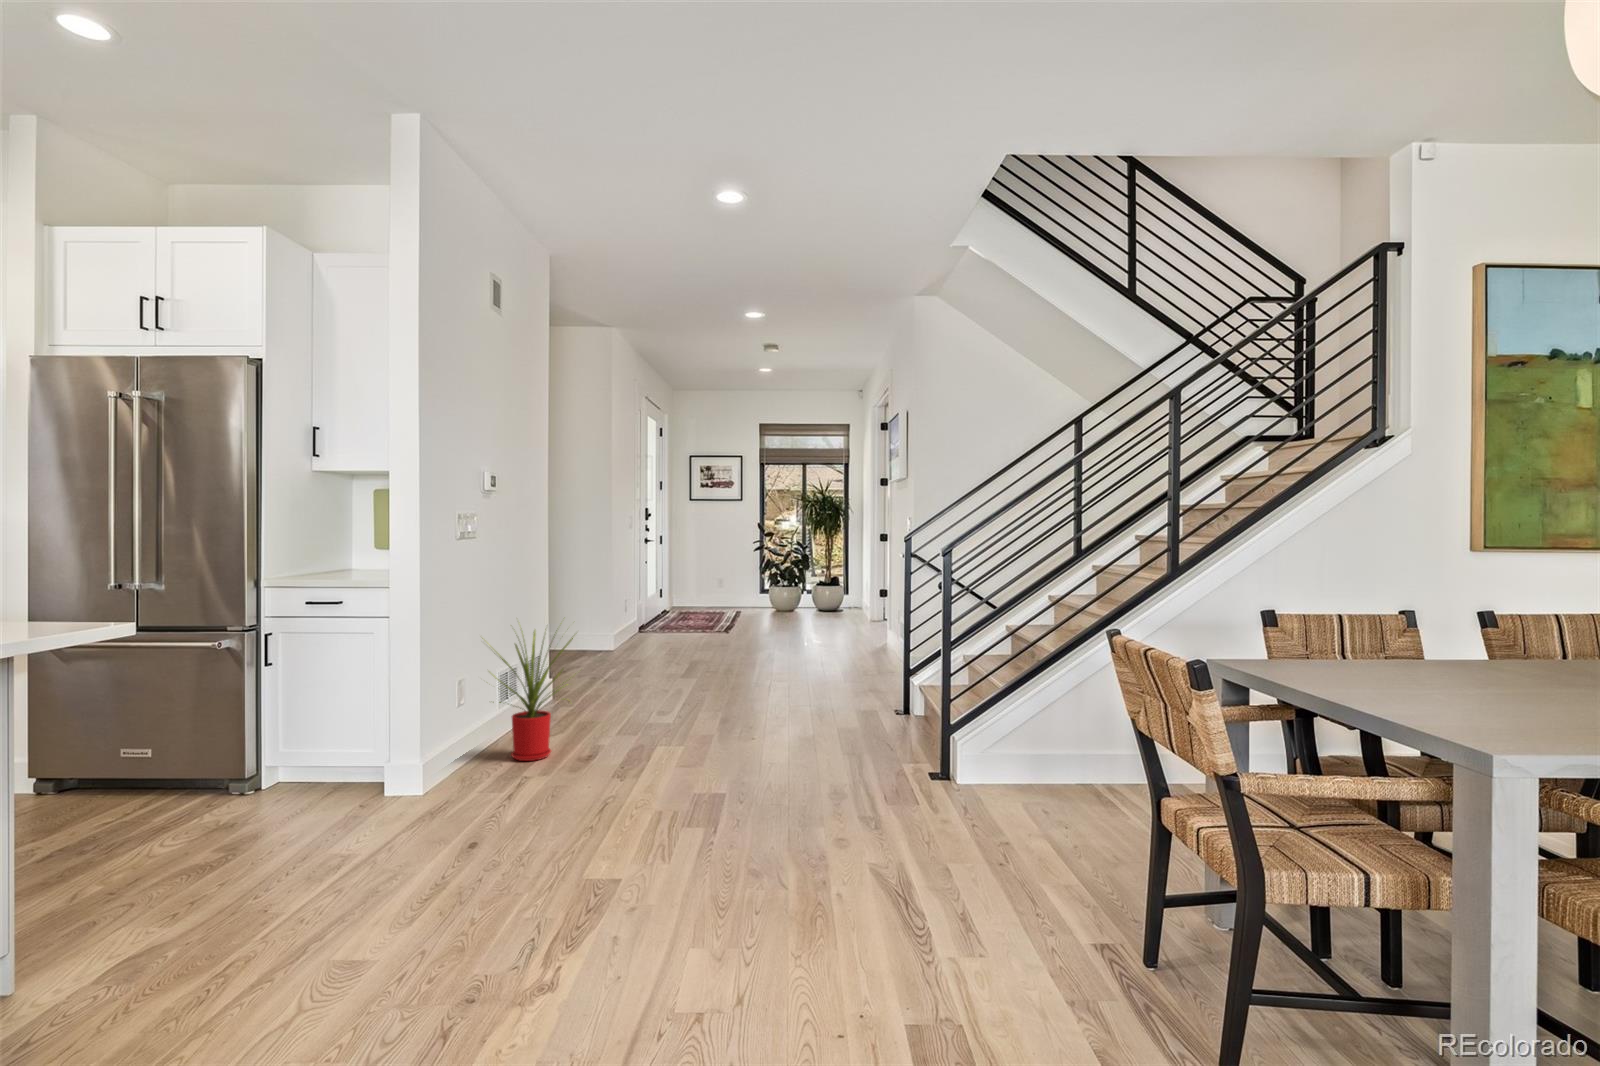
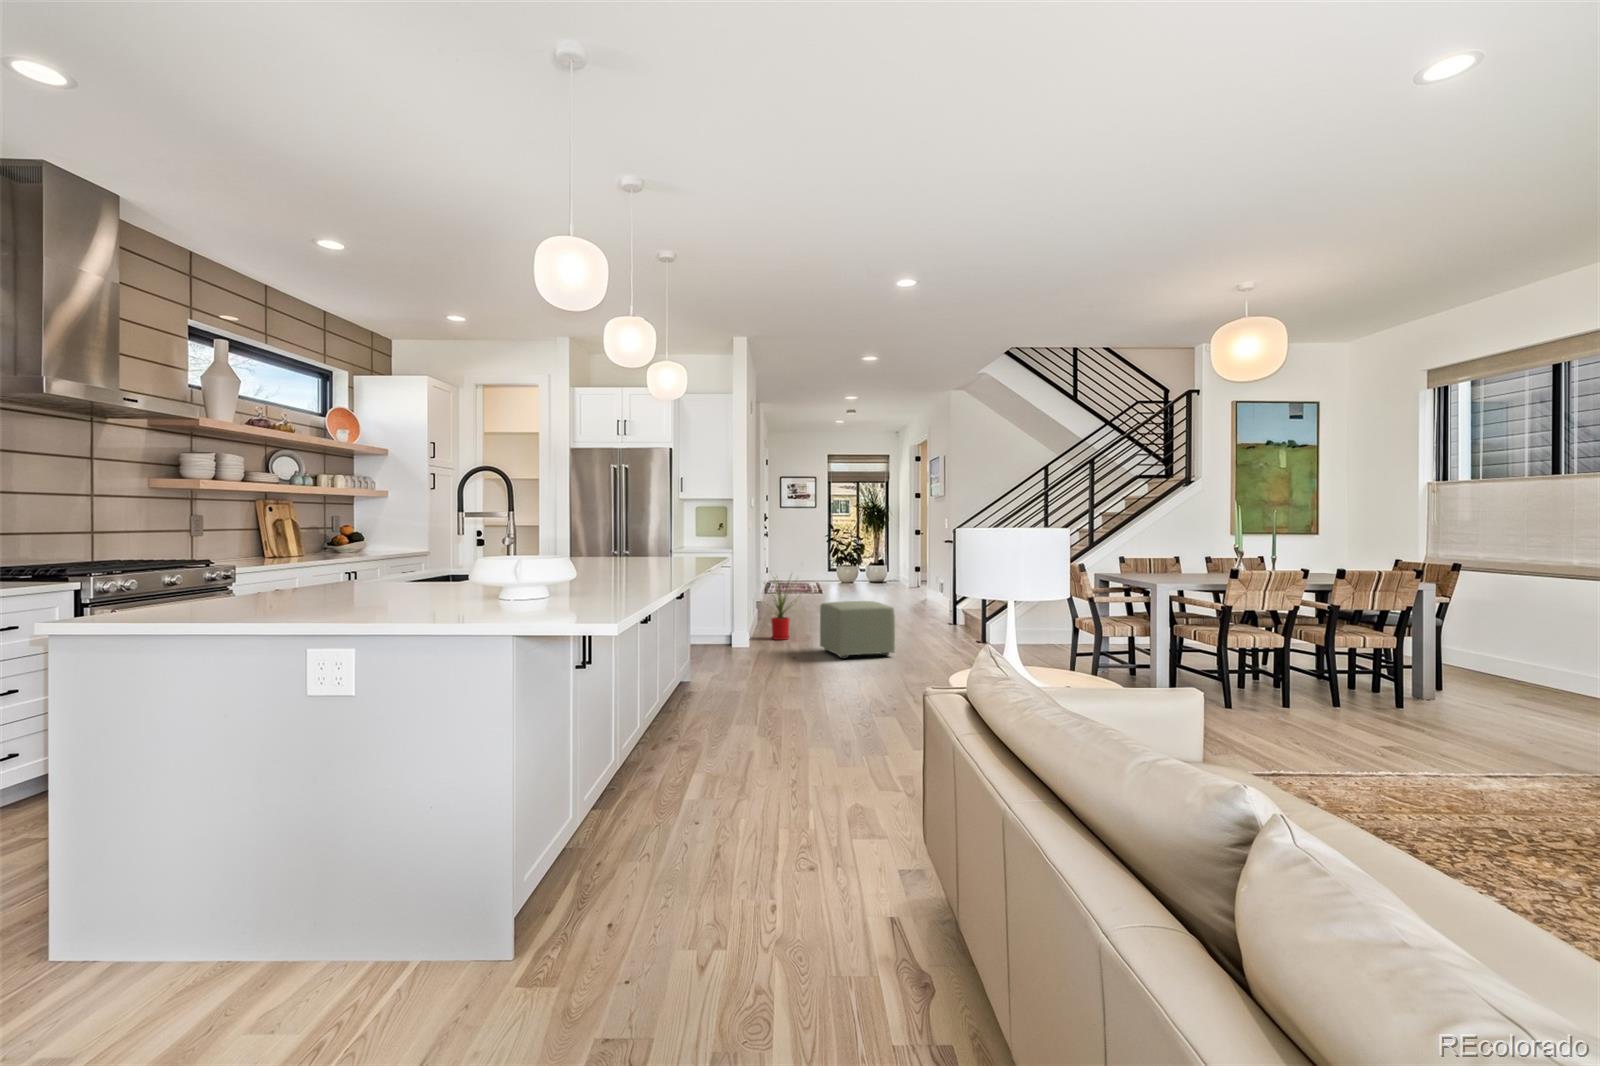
ottoman: none [567,693,717,843] -> present [820,601,895,659]

